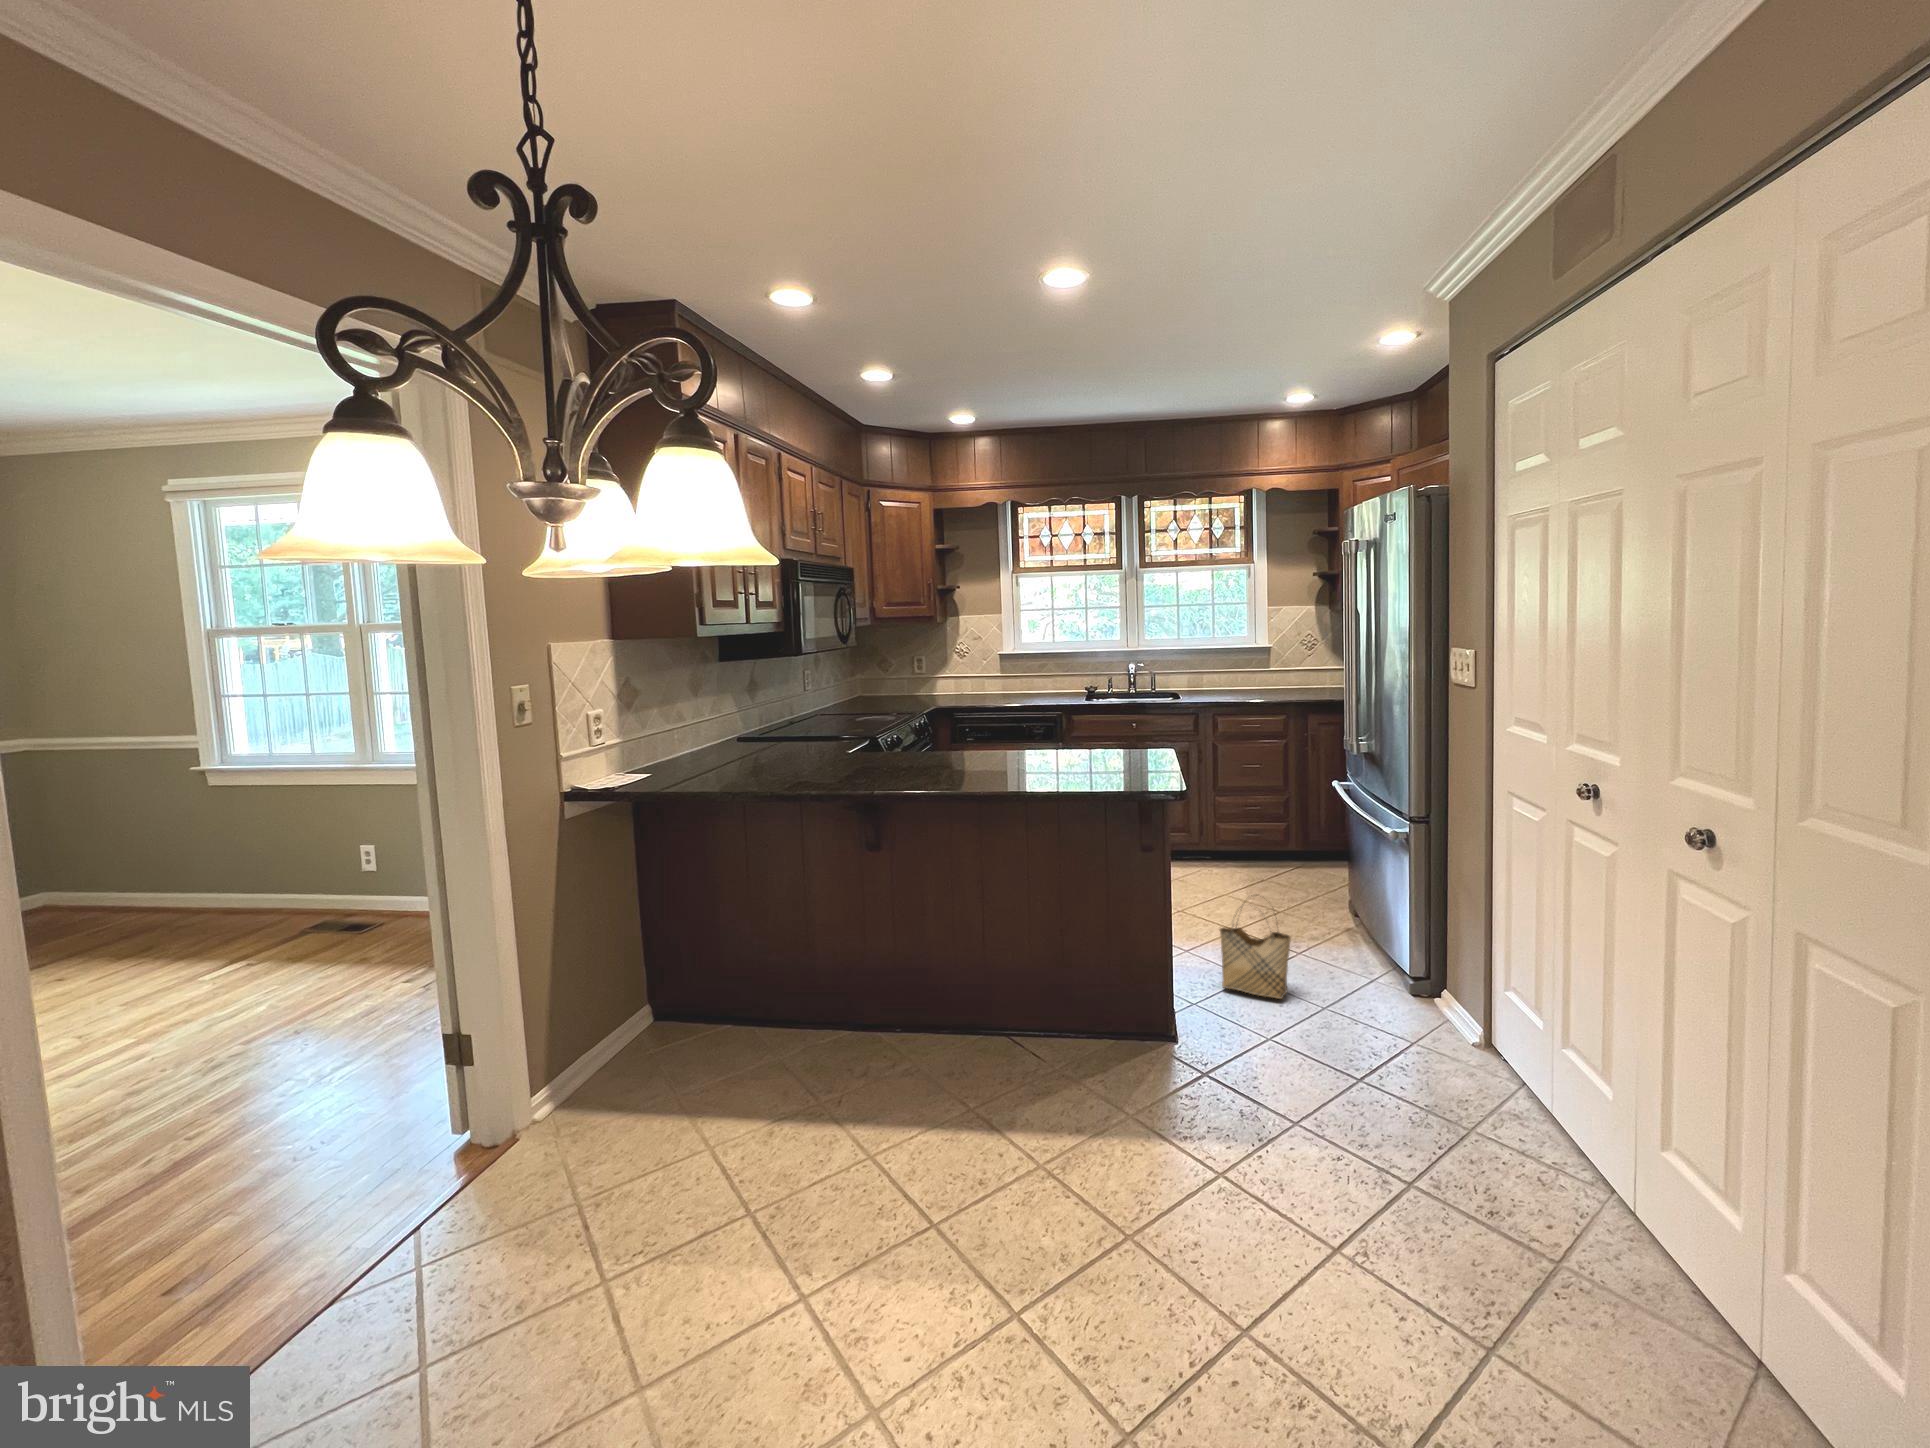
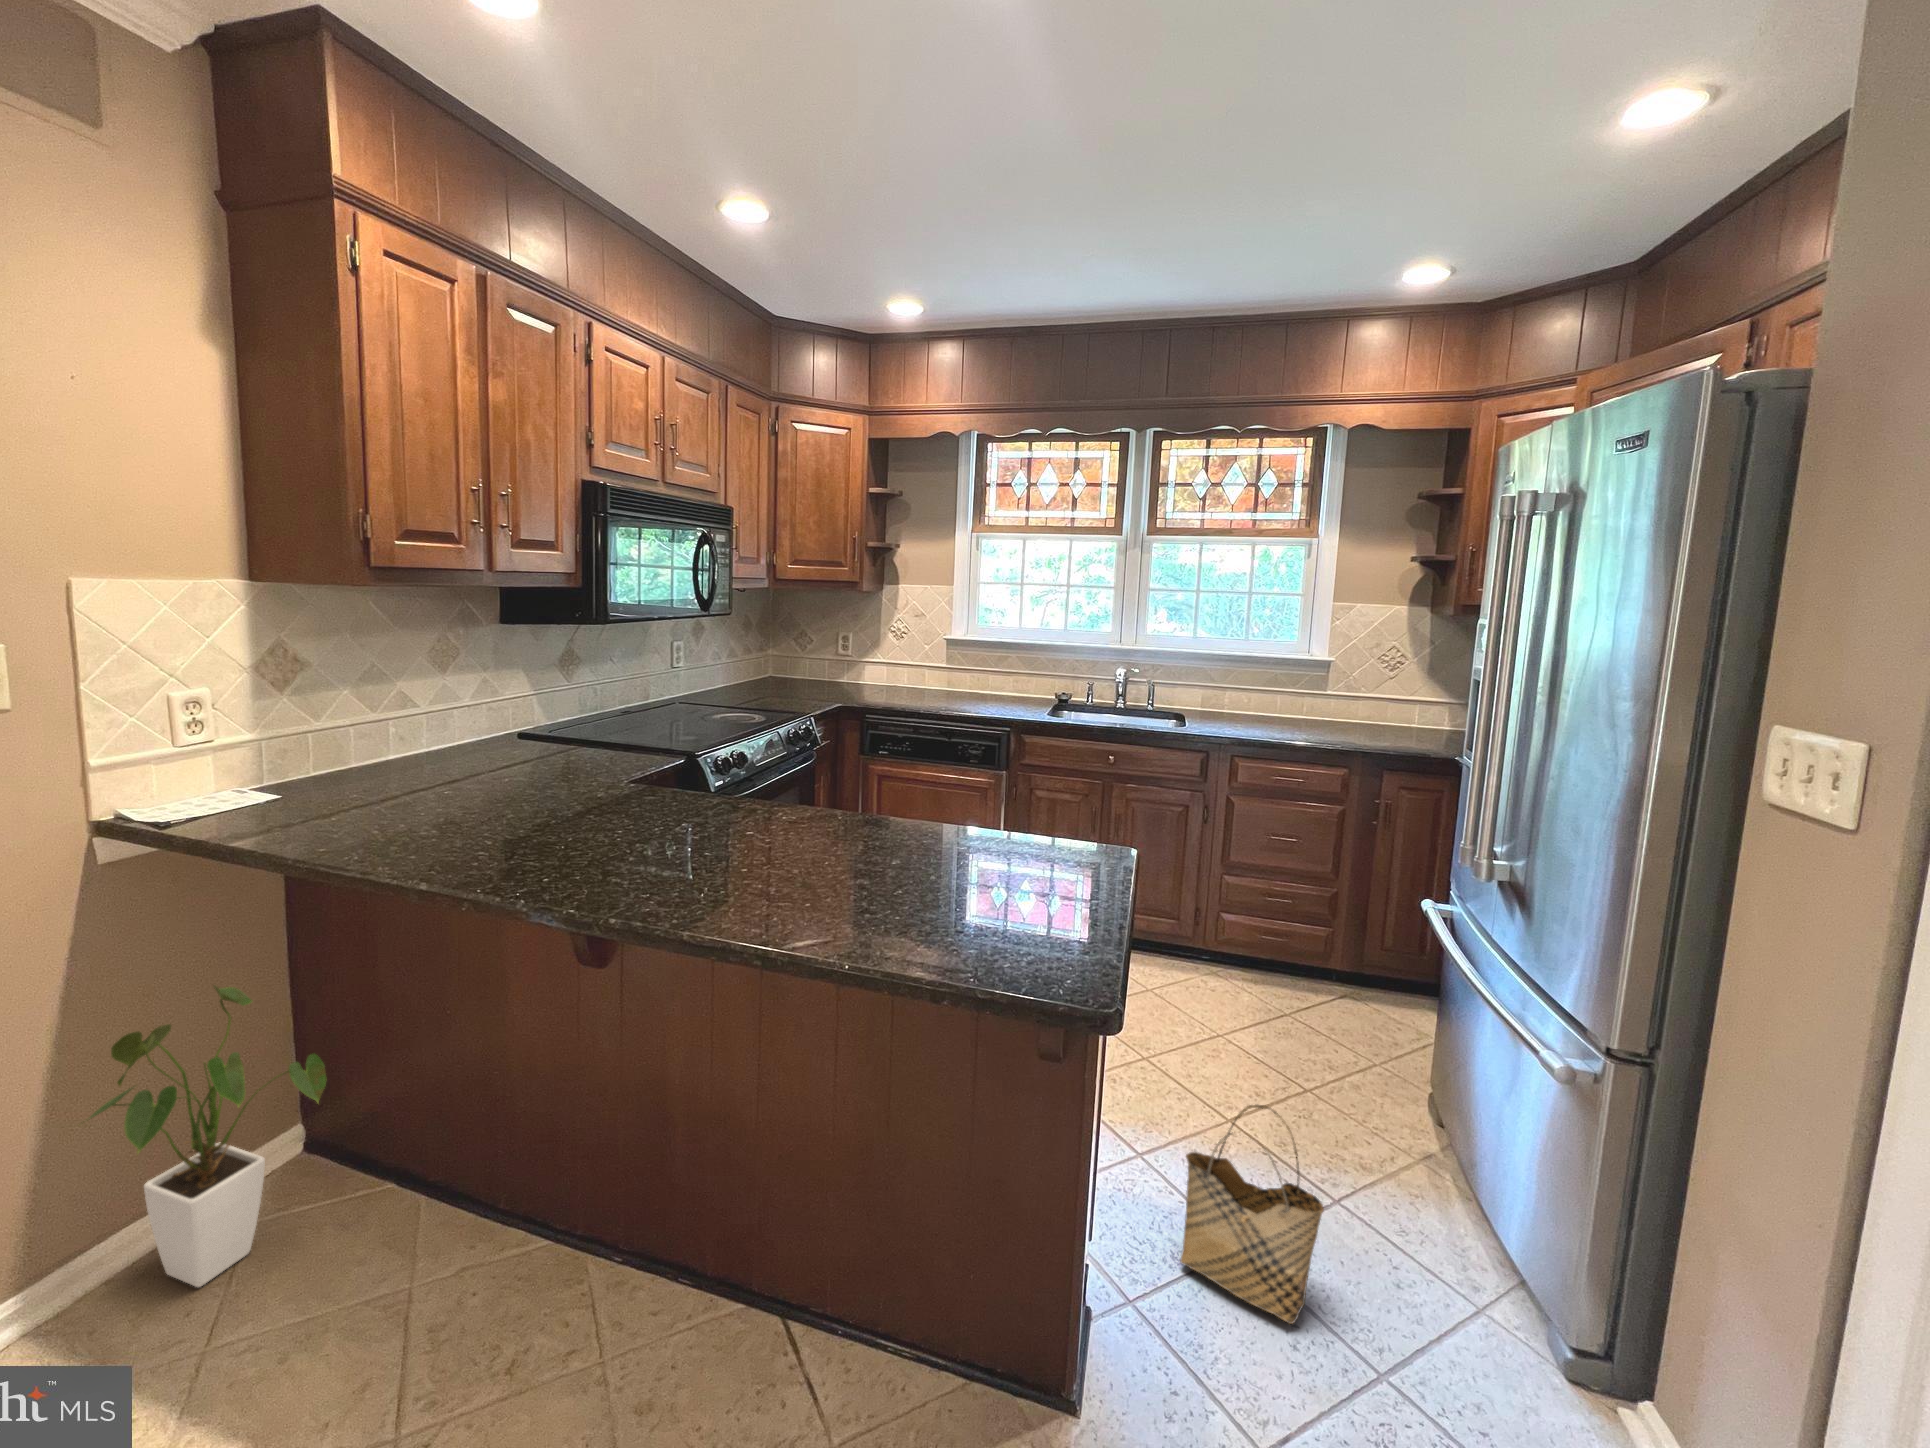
house plant: none [589,913,731,1083] -> present [86,986,326,1287]

